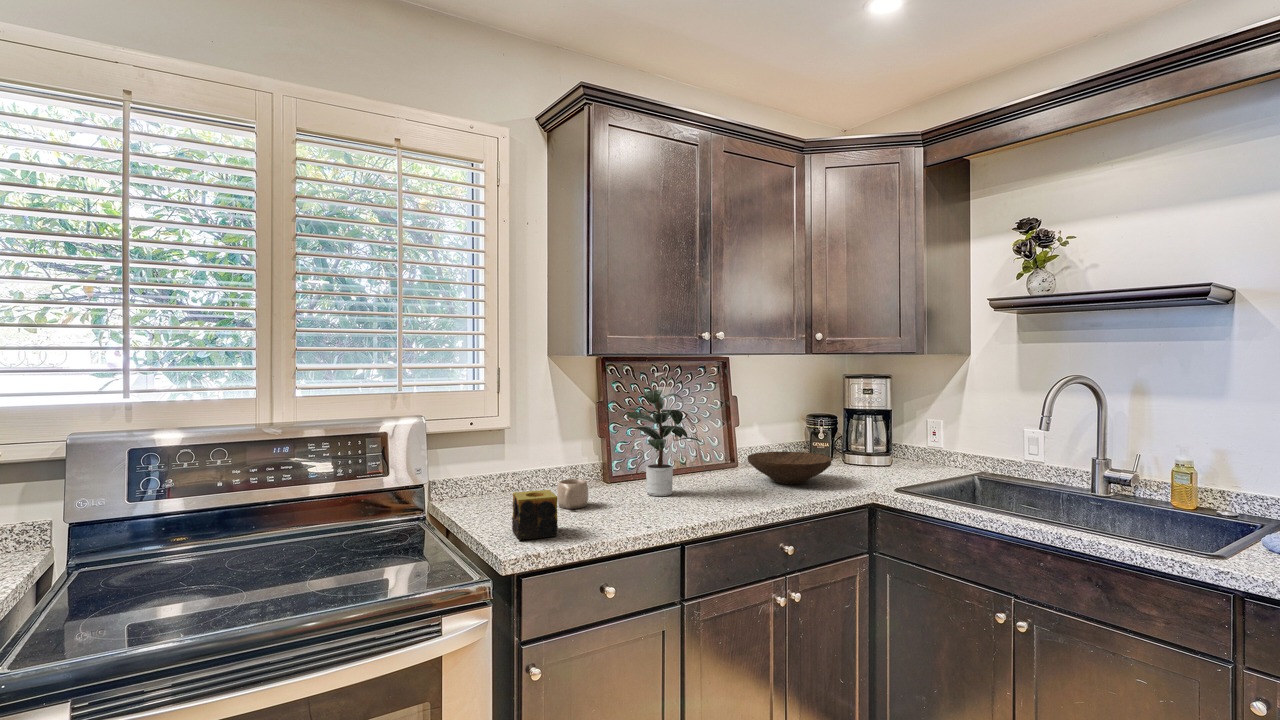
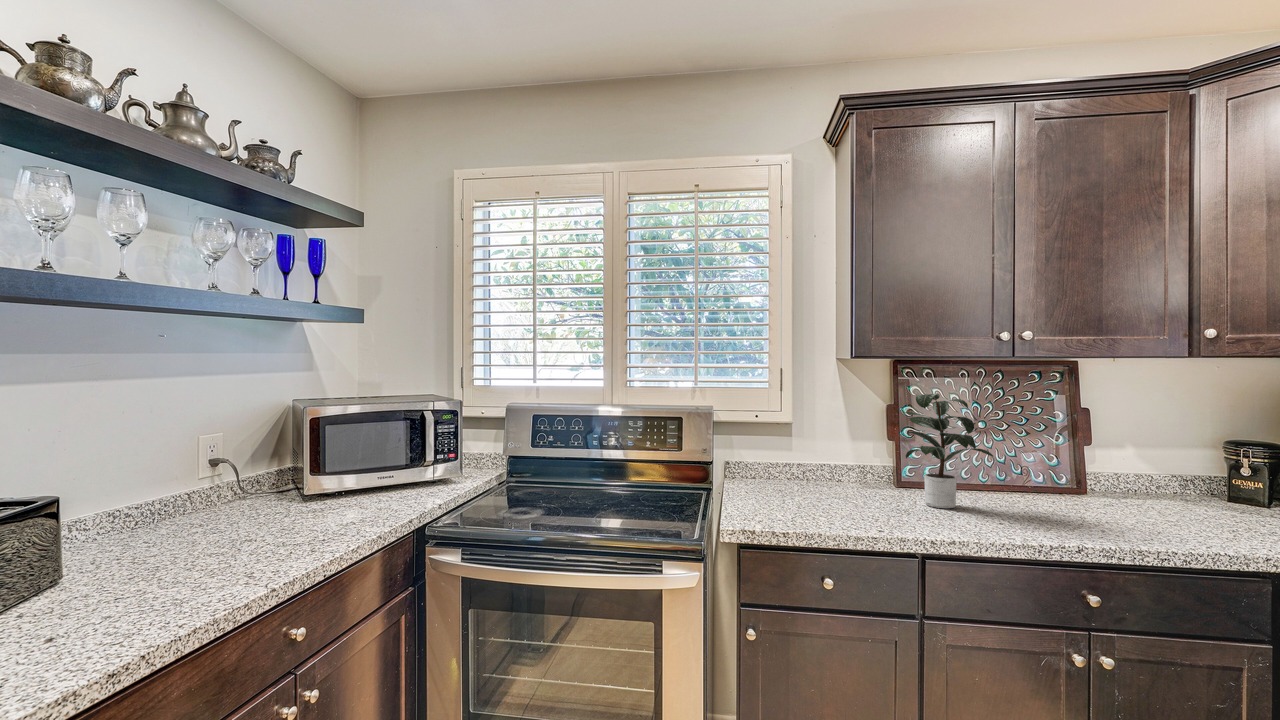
wooden bowl: present [748,452,832,484] -> none [1079,479,1220,526]
mug: present [557,479,588,509] -> none [819,476,850,504]
candle: present [512,490,558,540] -> none [748,477,789,520]

